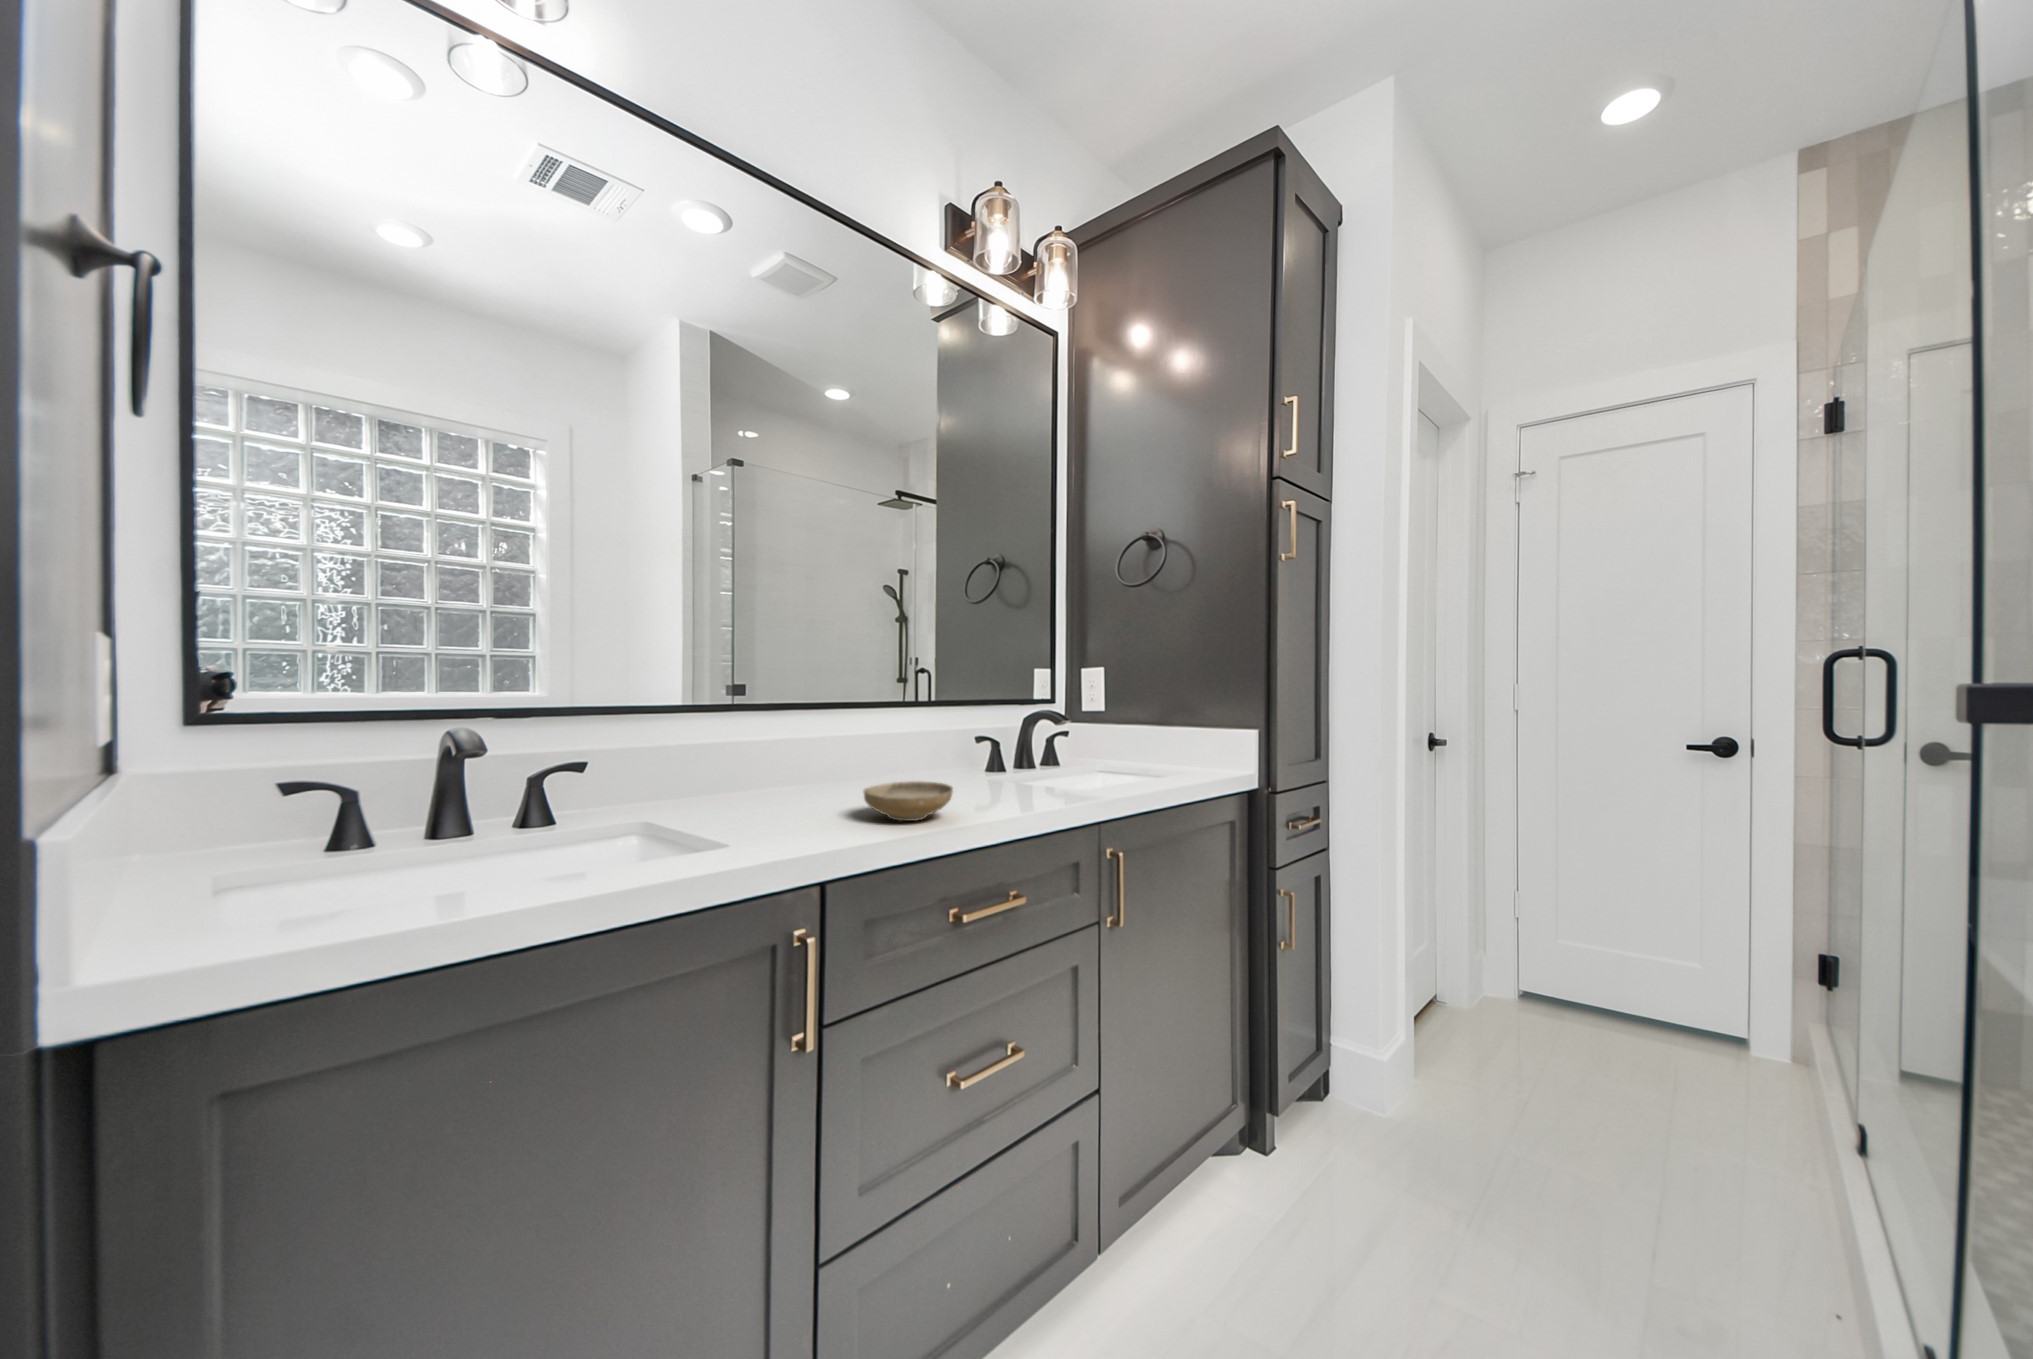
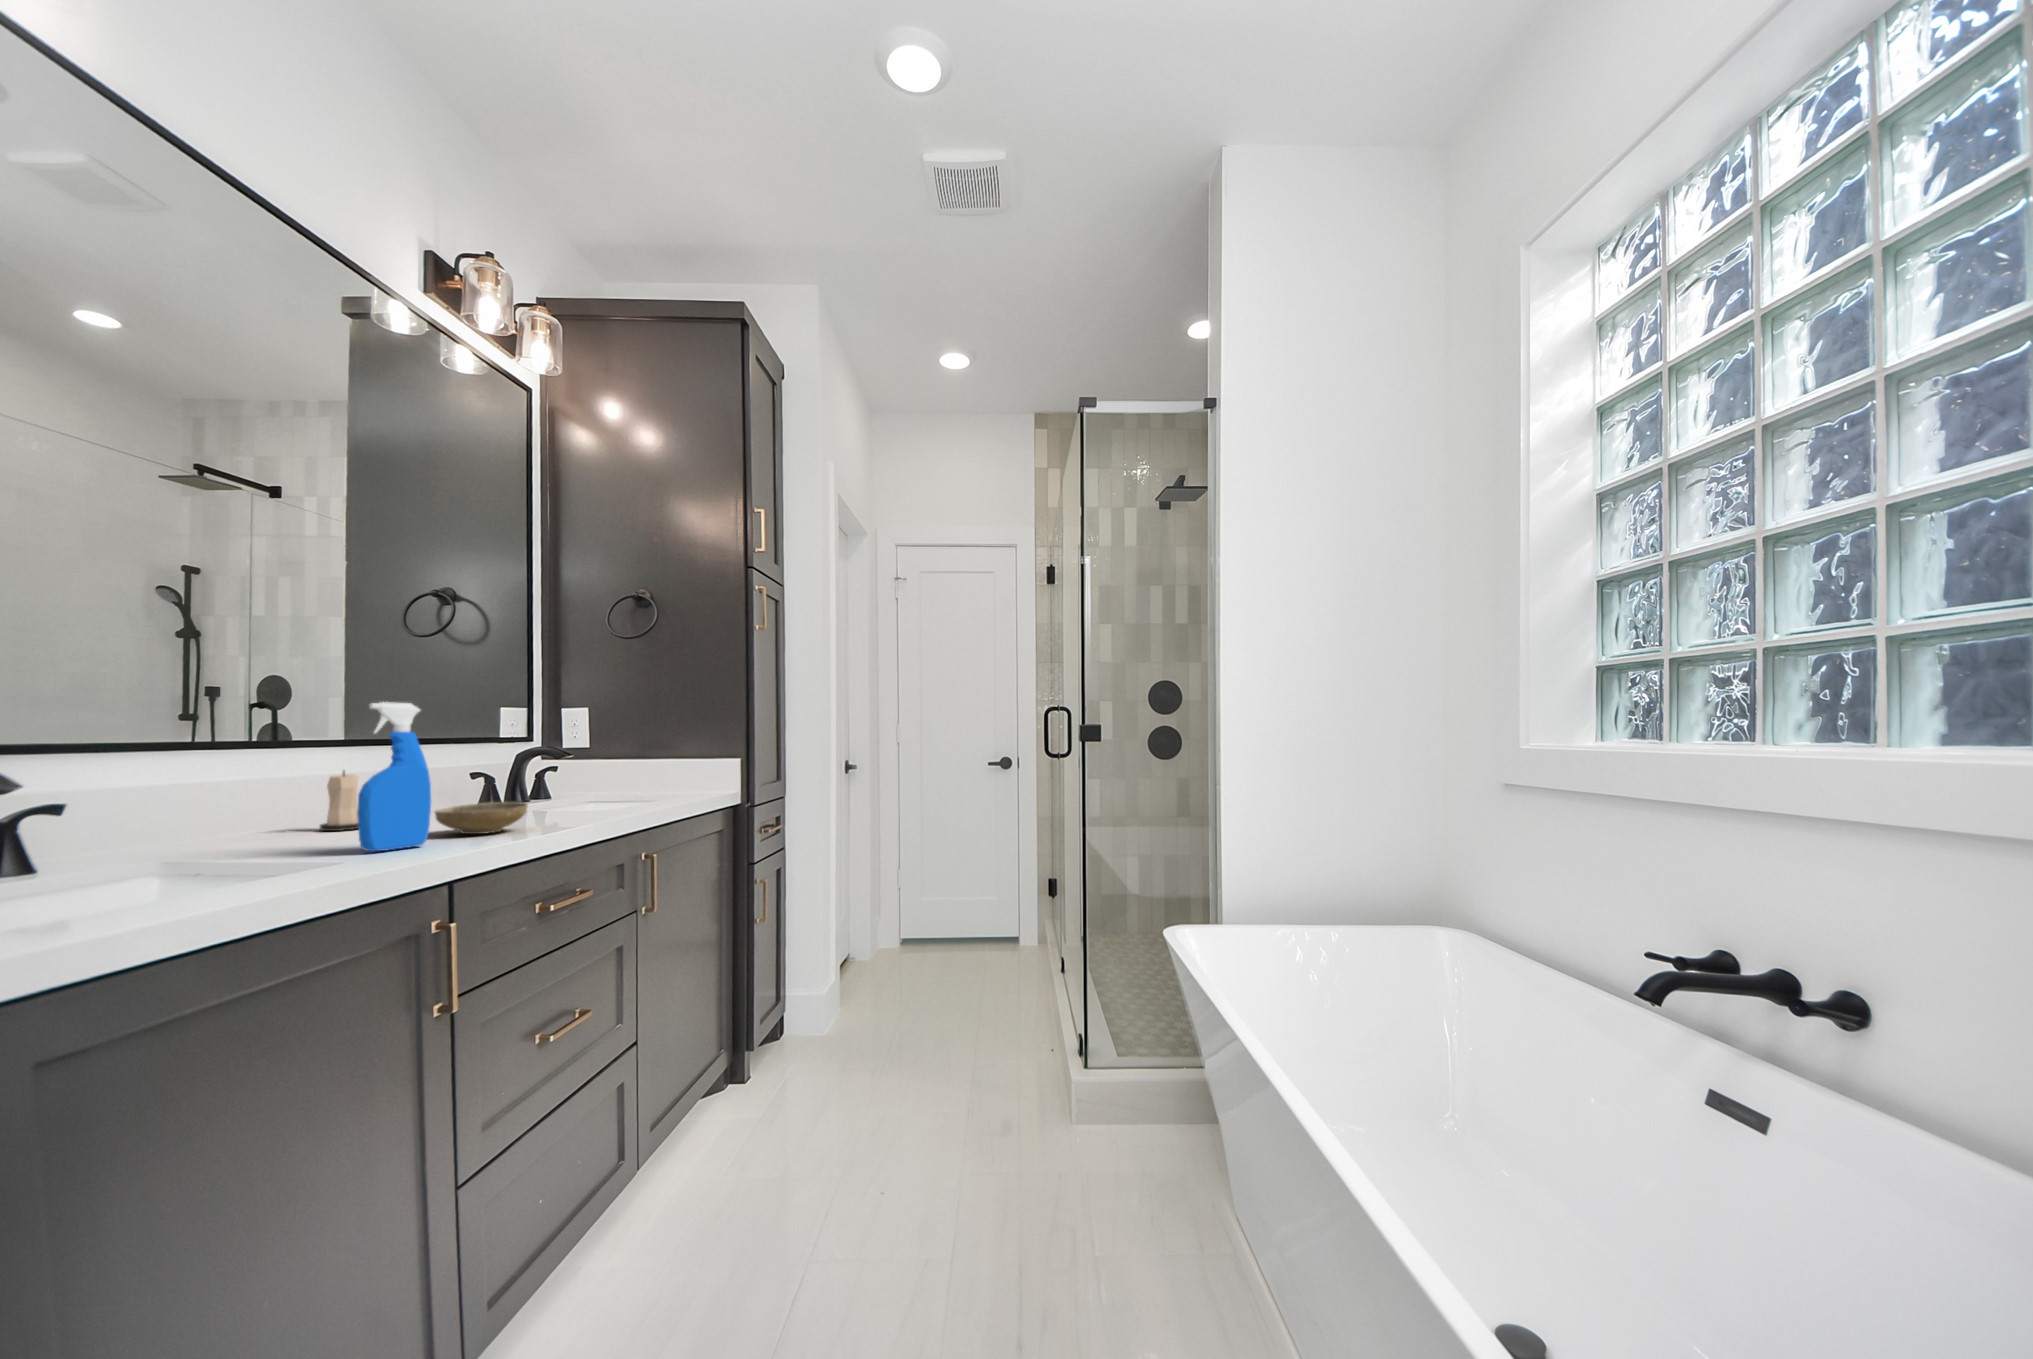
spray bottle: none [755,671,831,836] -> present [357,702,431,851]
candle: none [819,729,853,790] -> present [320,771,358,831]

